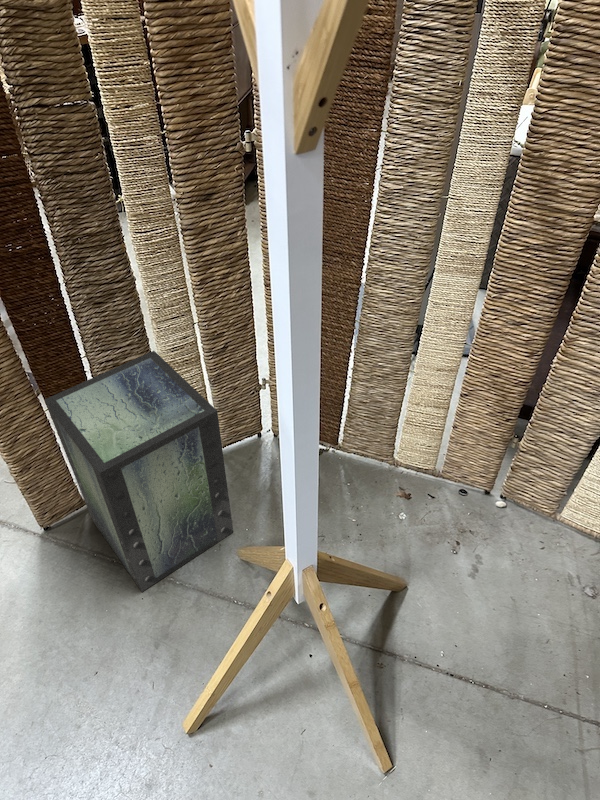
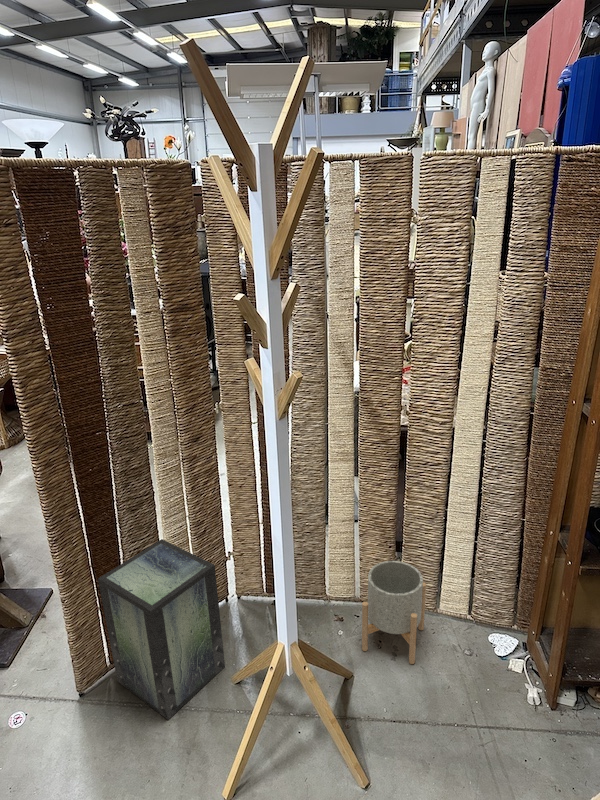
planter: none [429,441,552,592] -> present [362,561,426,664]

